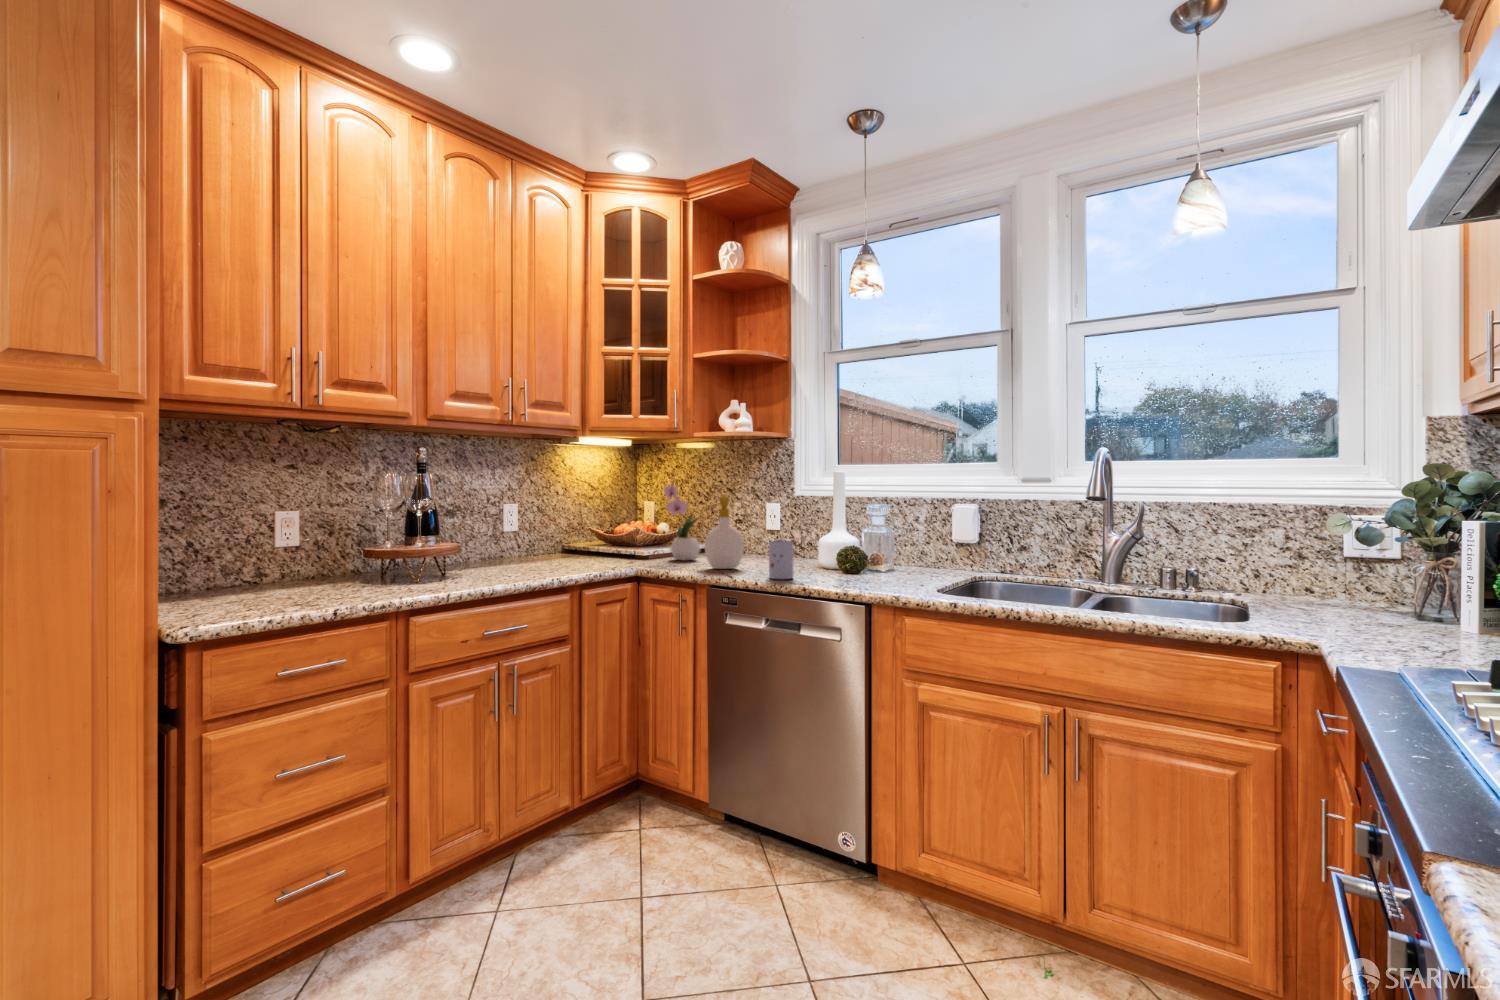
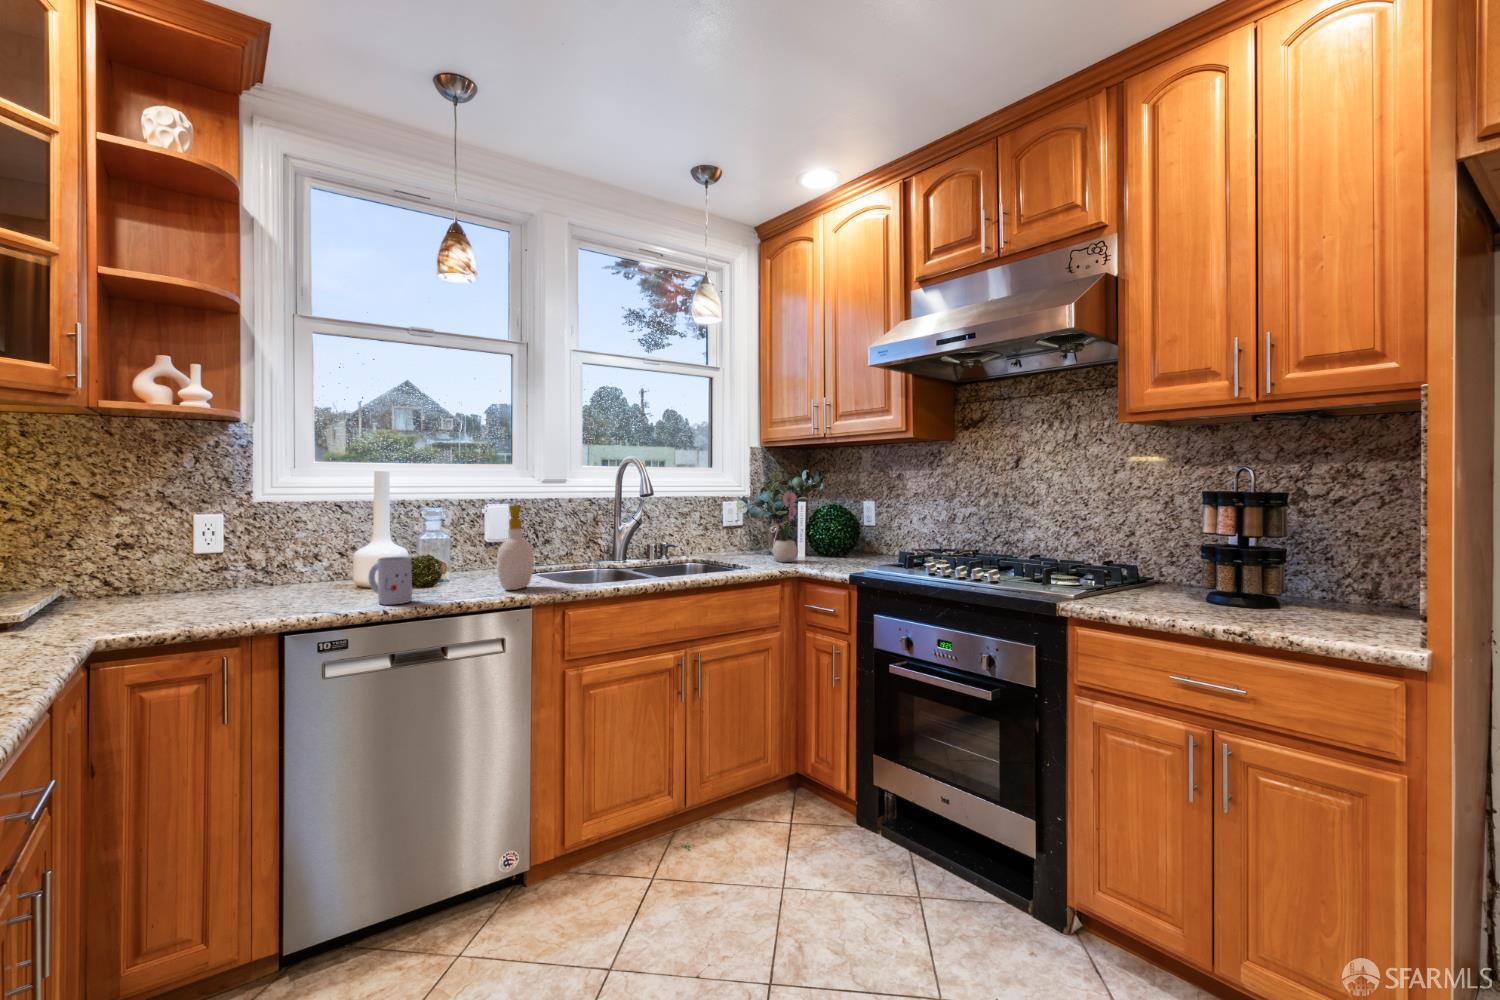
flower arrangement: present [664,473,700,560] -> present [772,480,798,562]
soap bottle: present [705,497,744,569] -> present [497,505,534,590]

